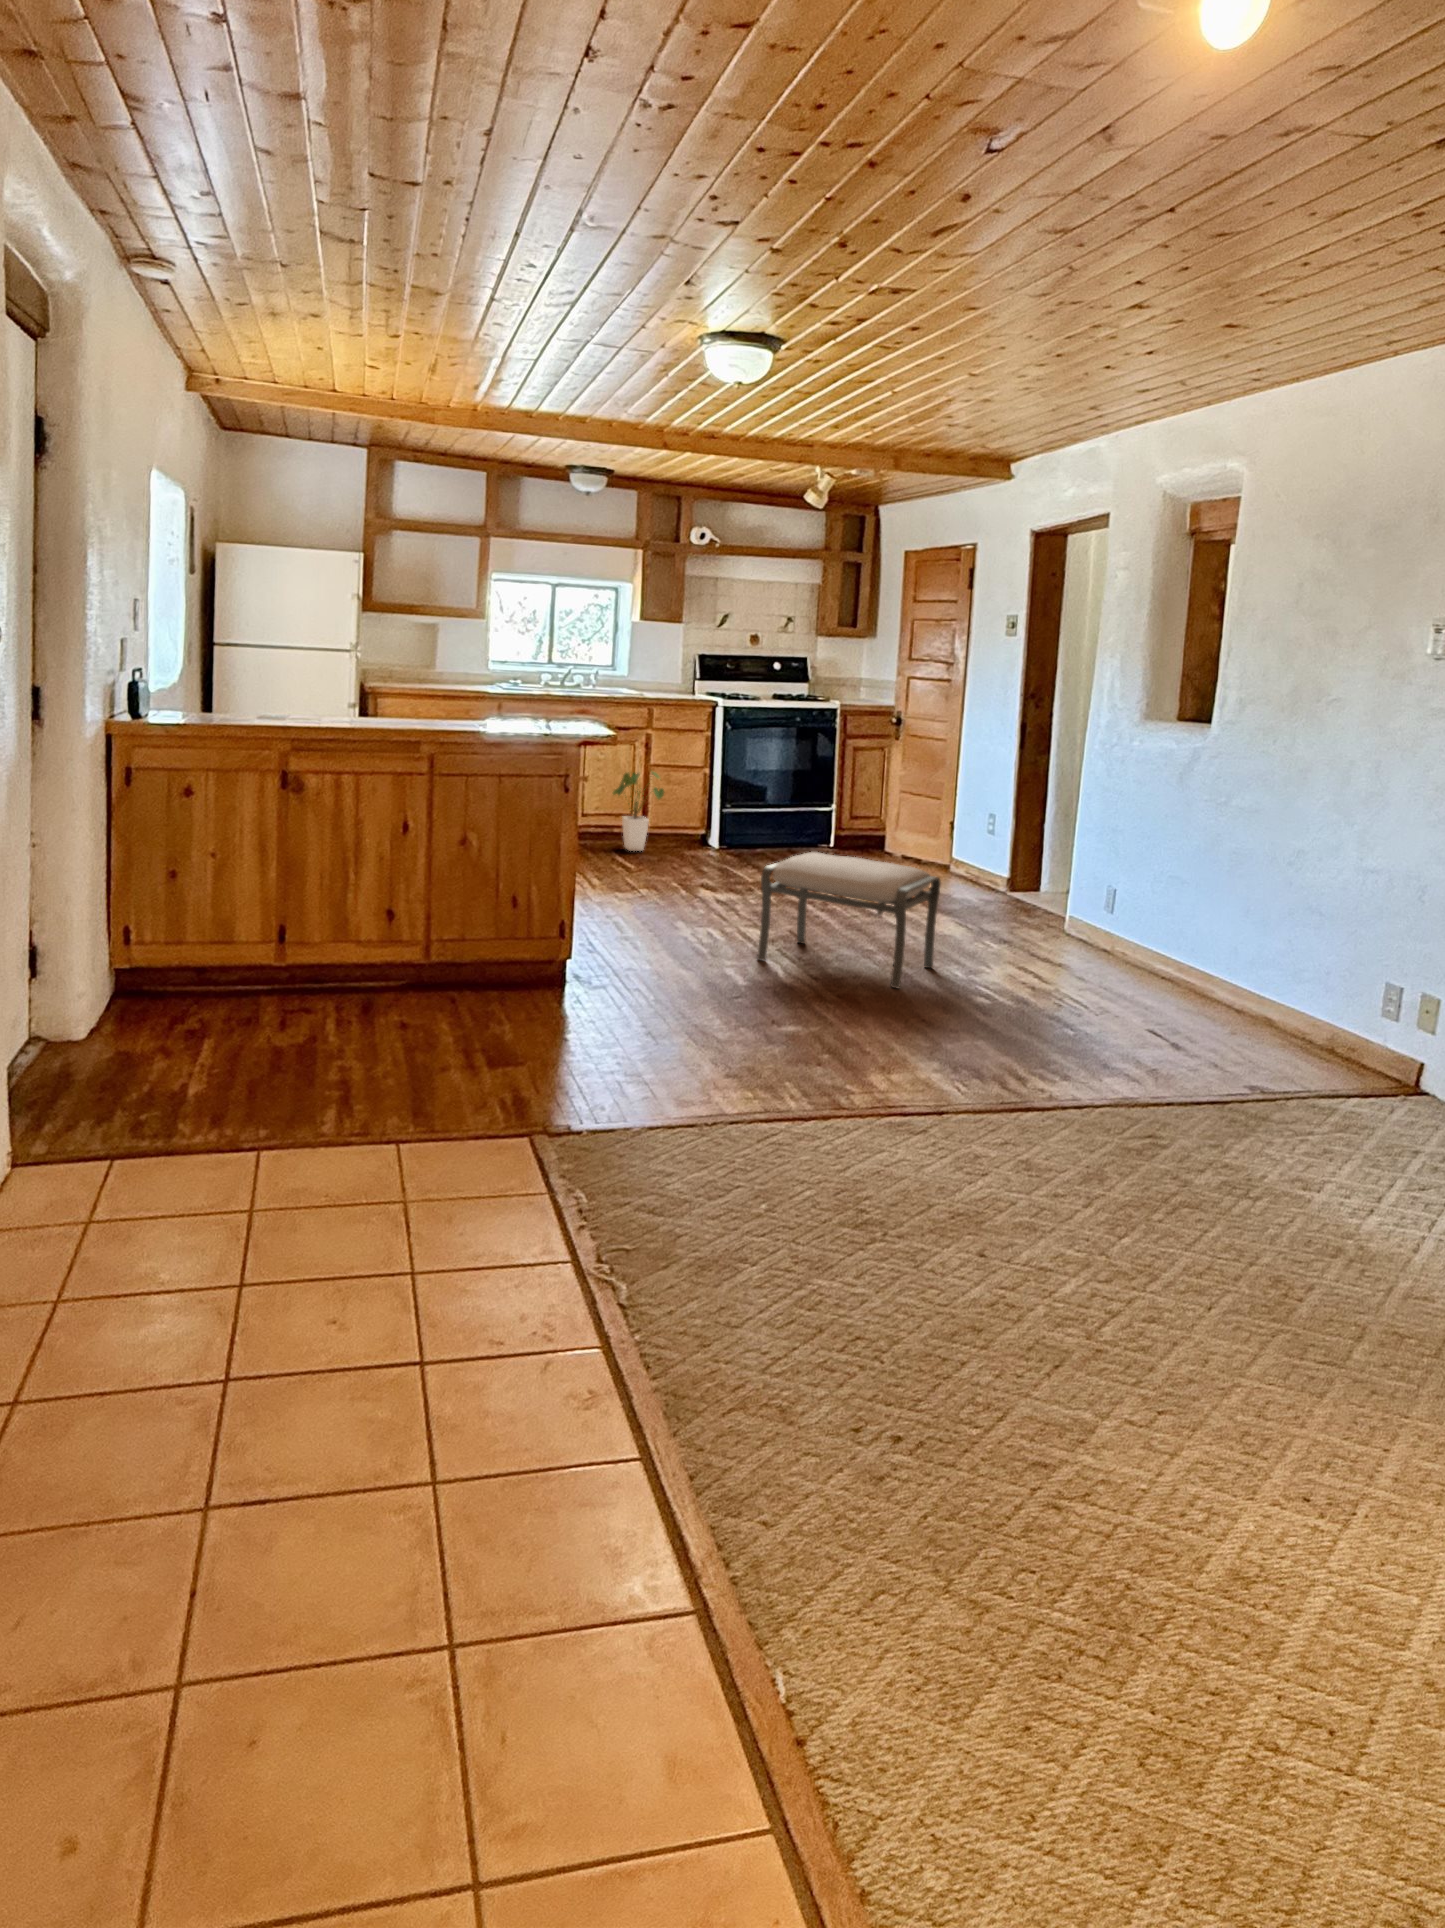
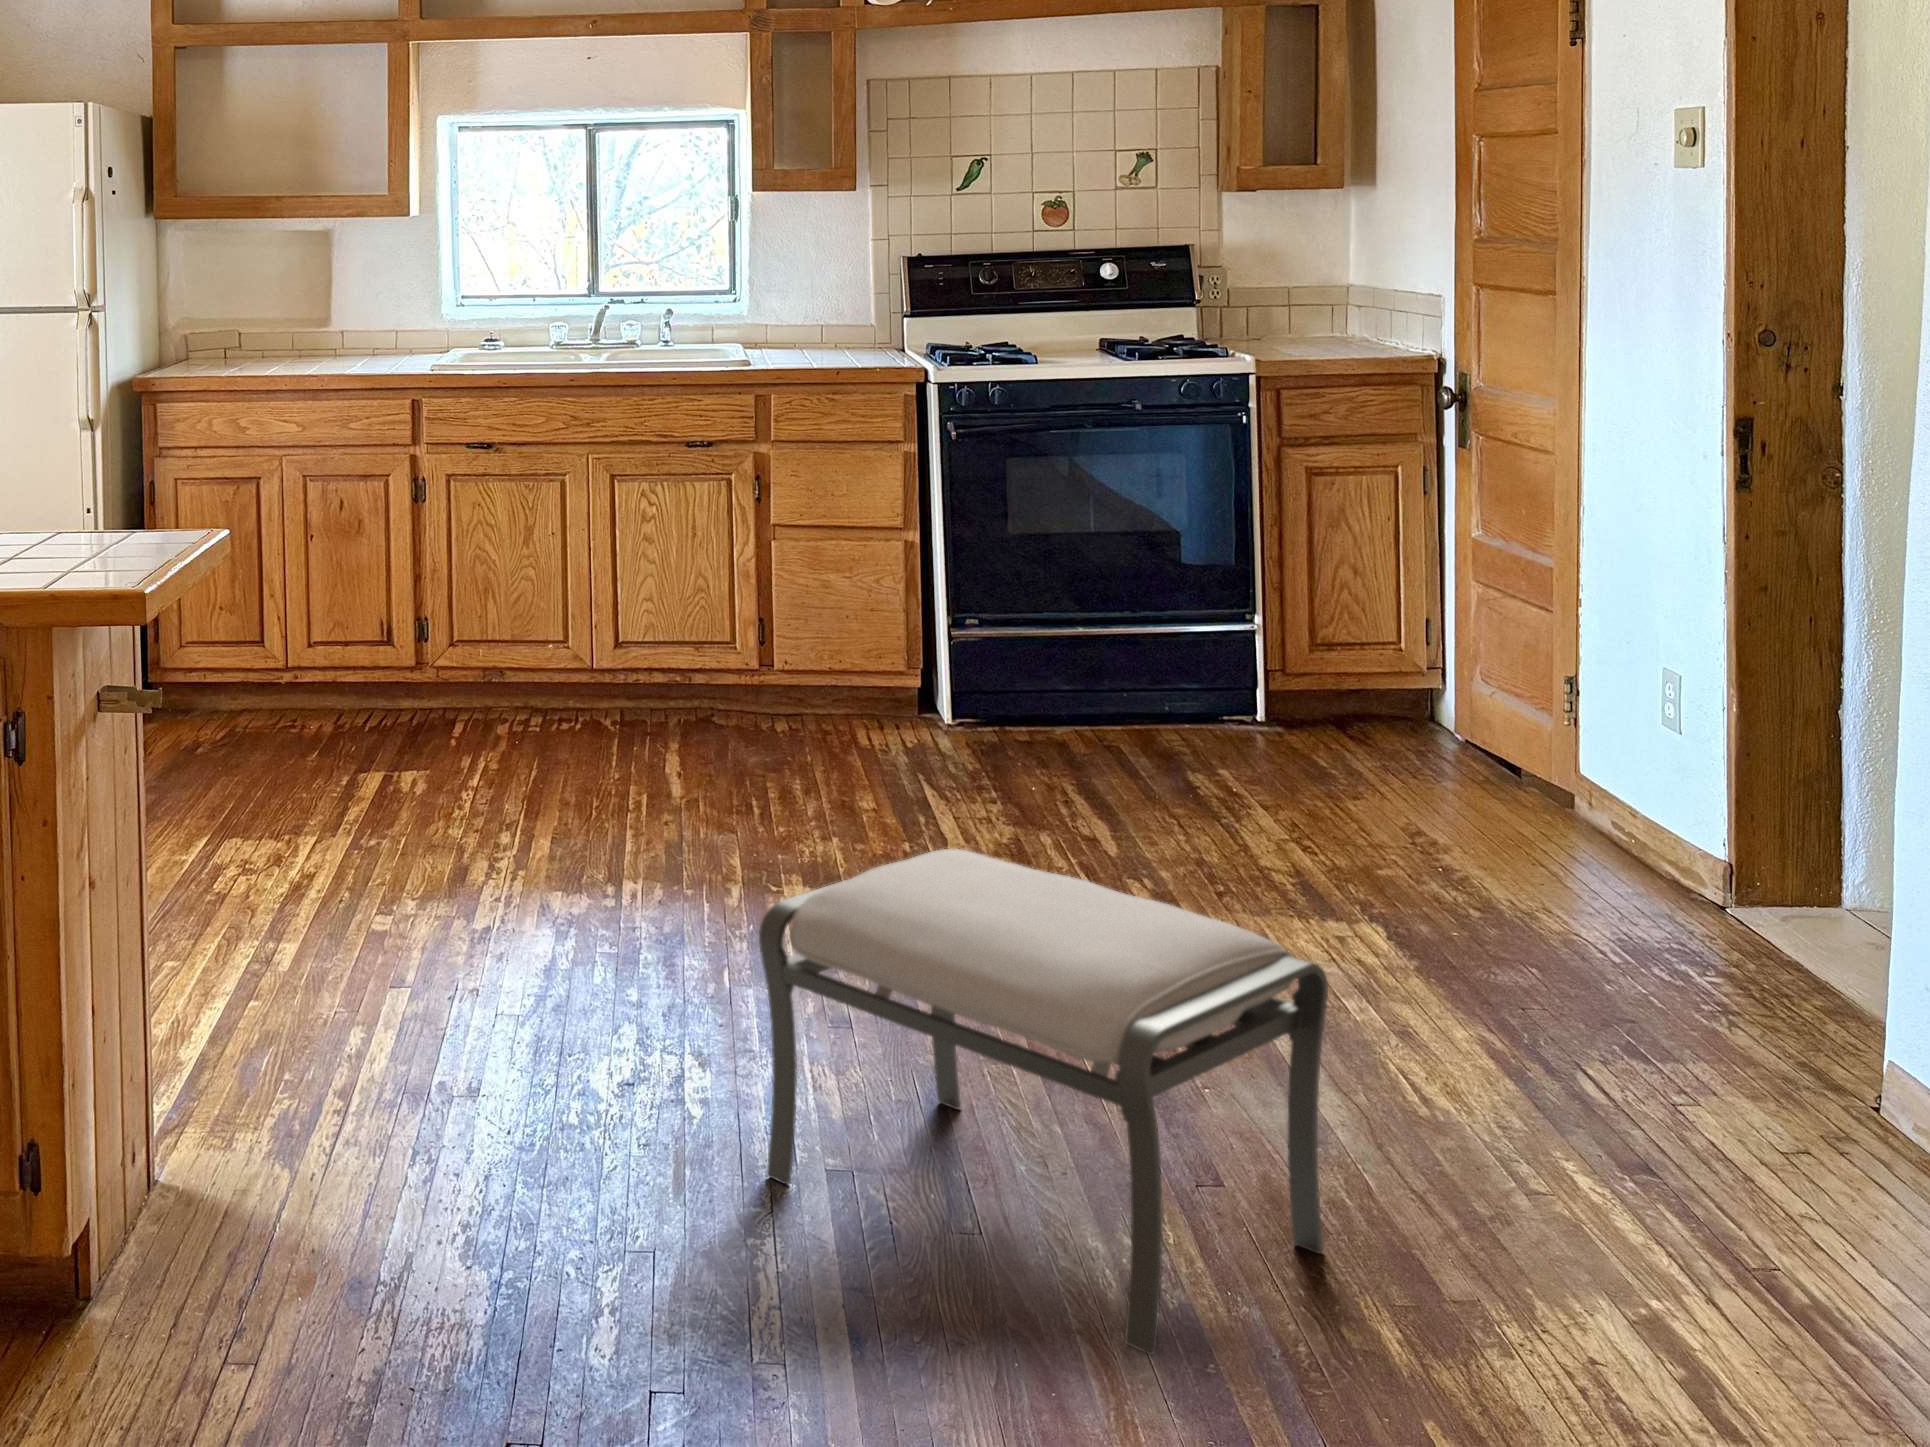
house plant: present [613,772,664,851] -> none [676,535,799,738]

